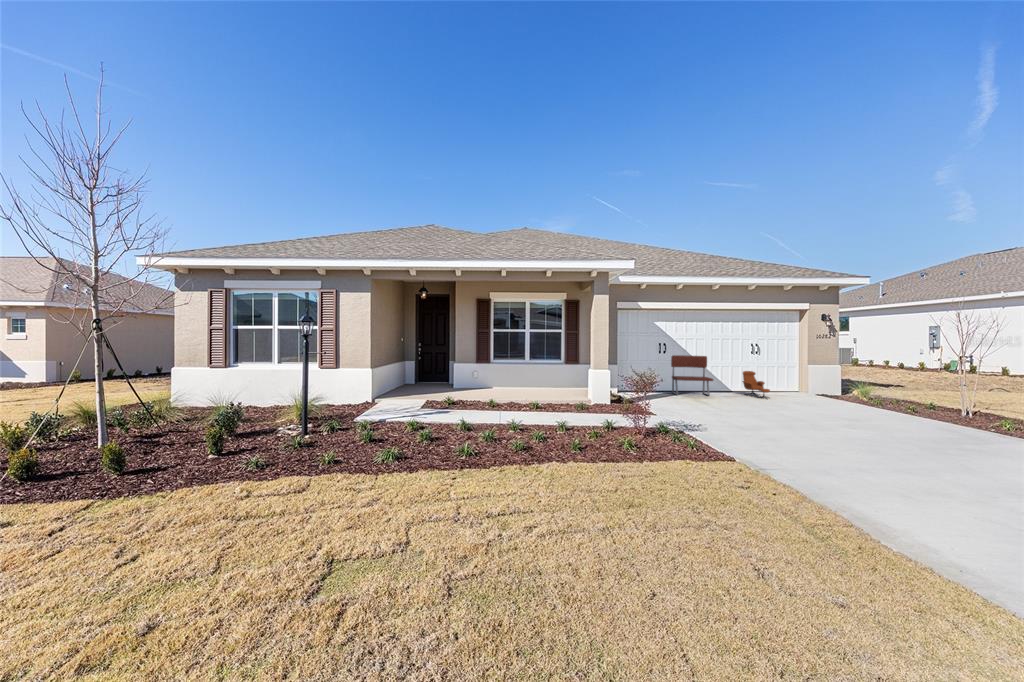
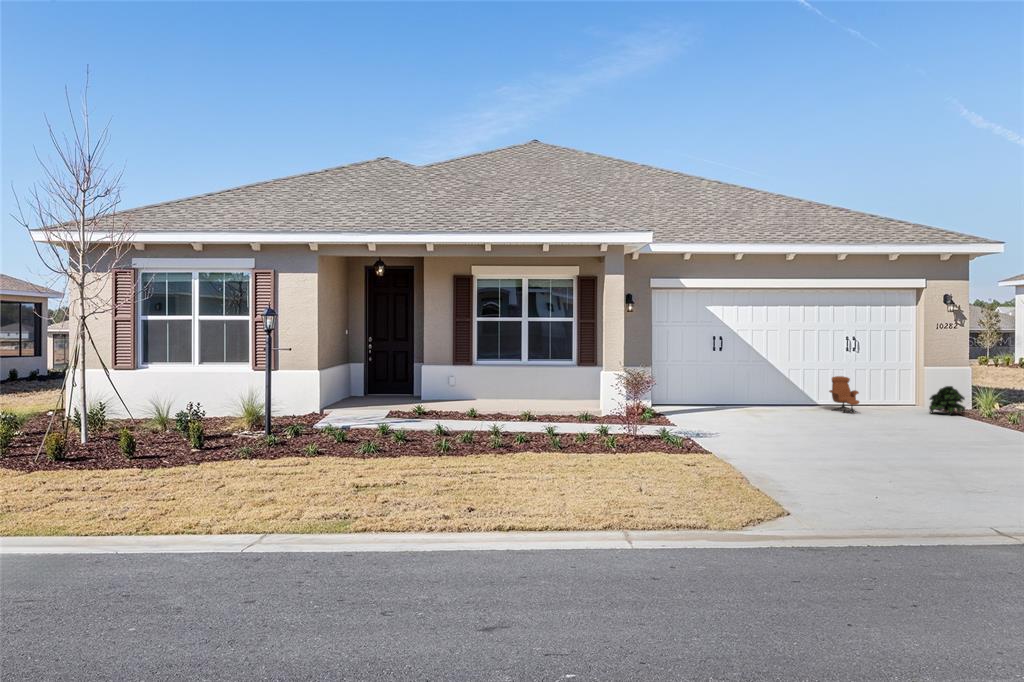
bench: present [671,355,713,396] -> none [730,354,783,411]
potted plant: none [816,378,845,400] -> present [929,386,965,414]

